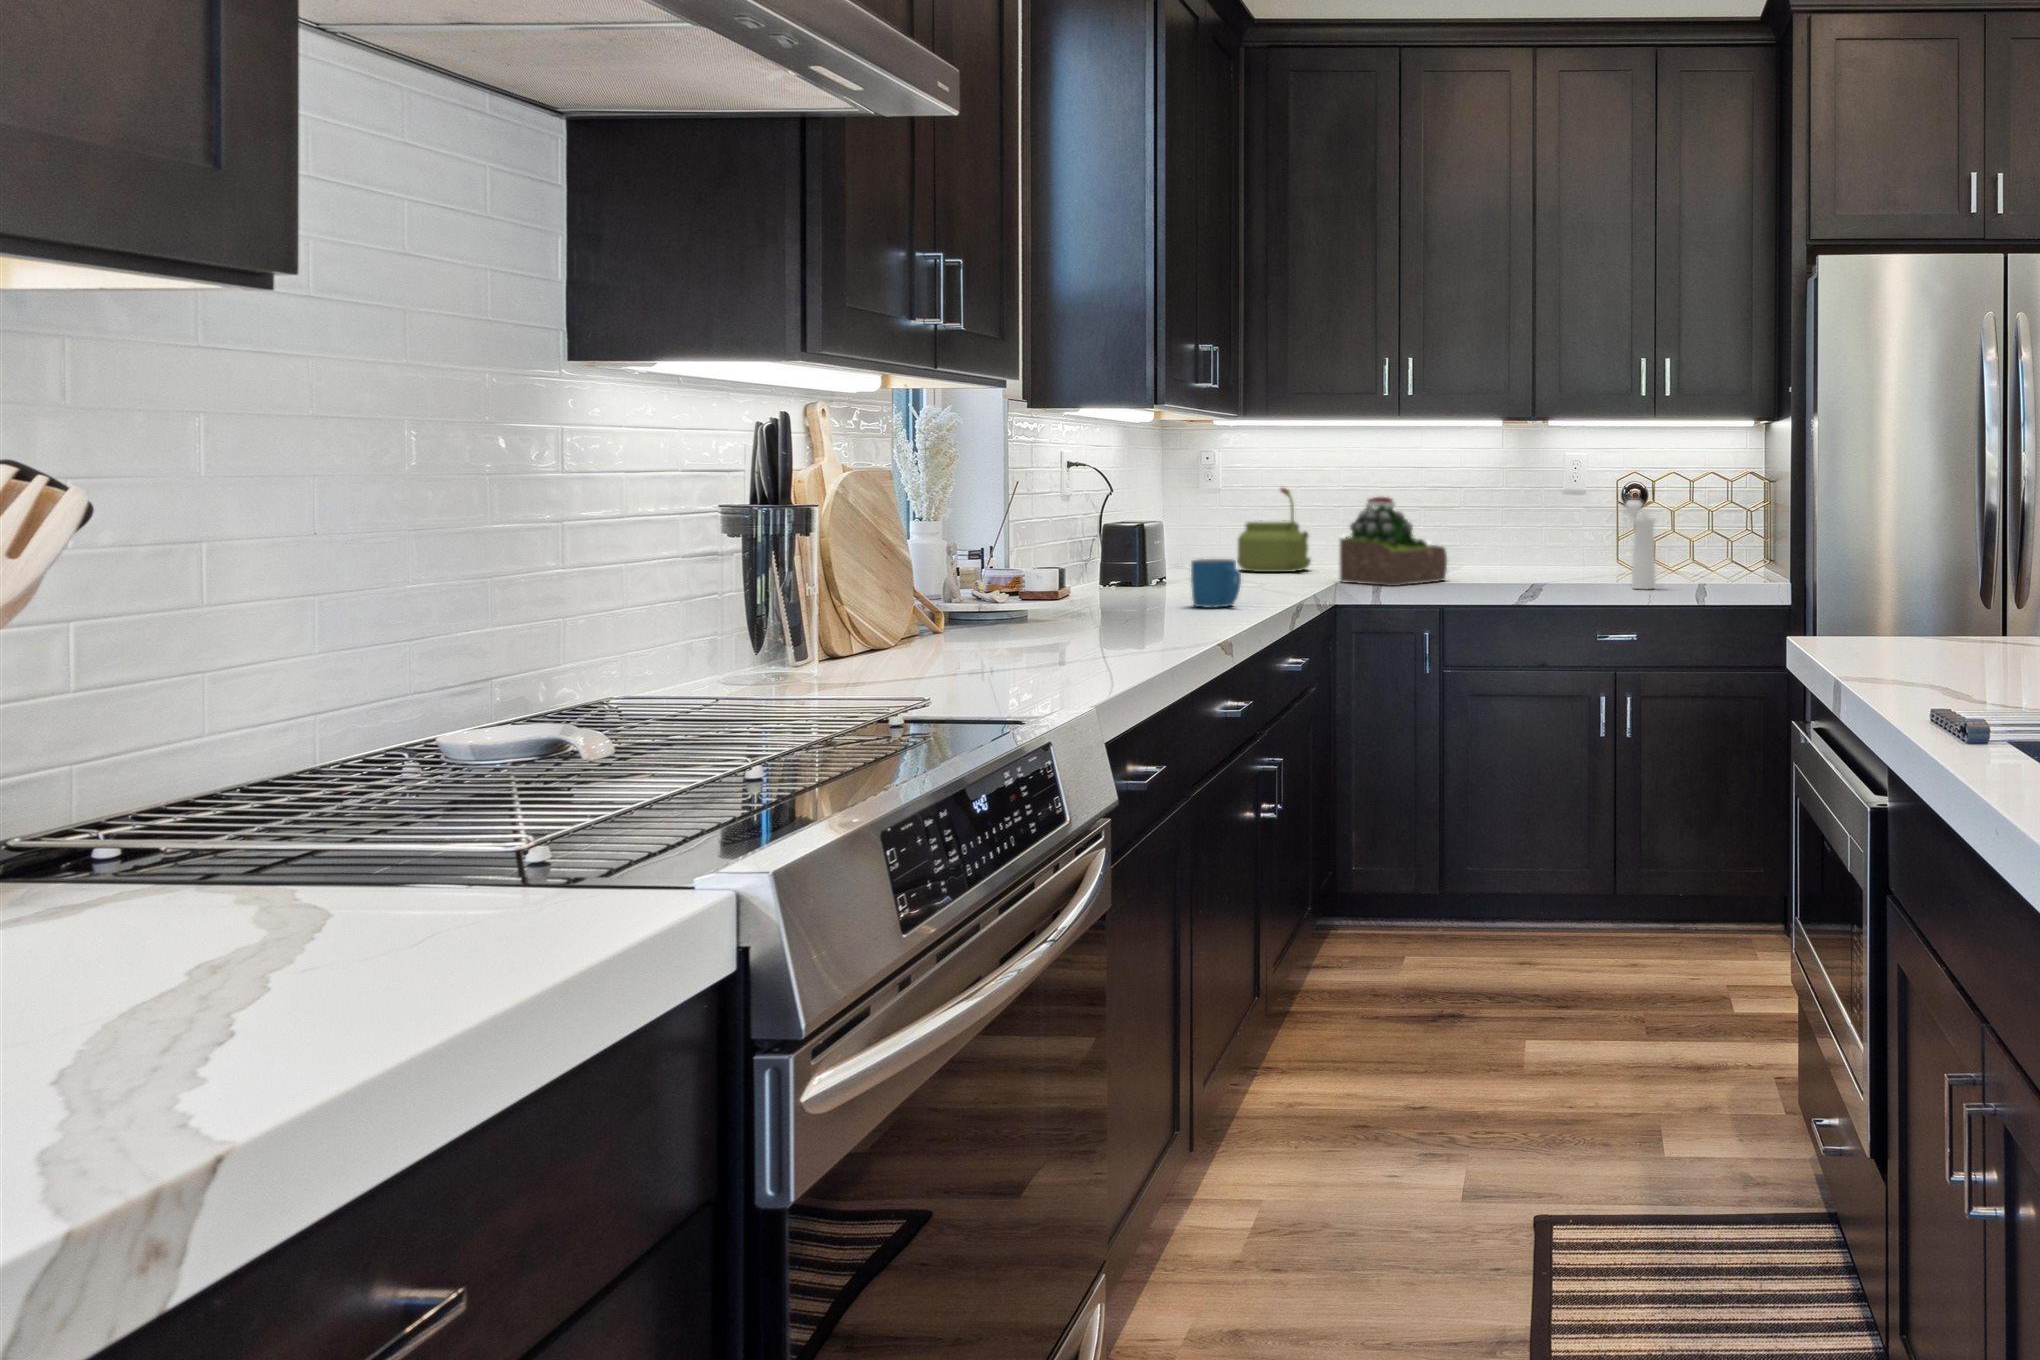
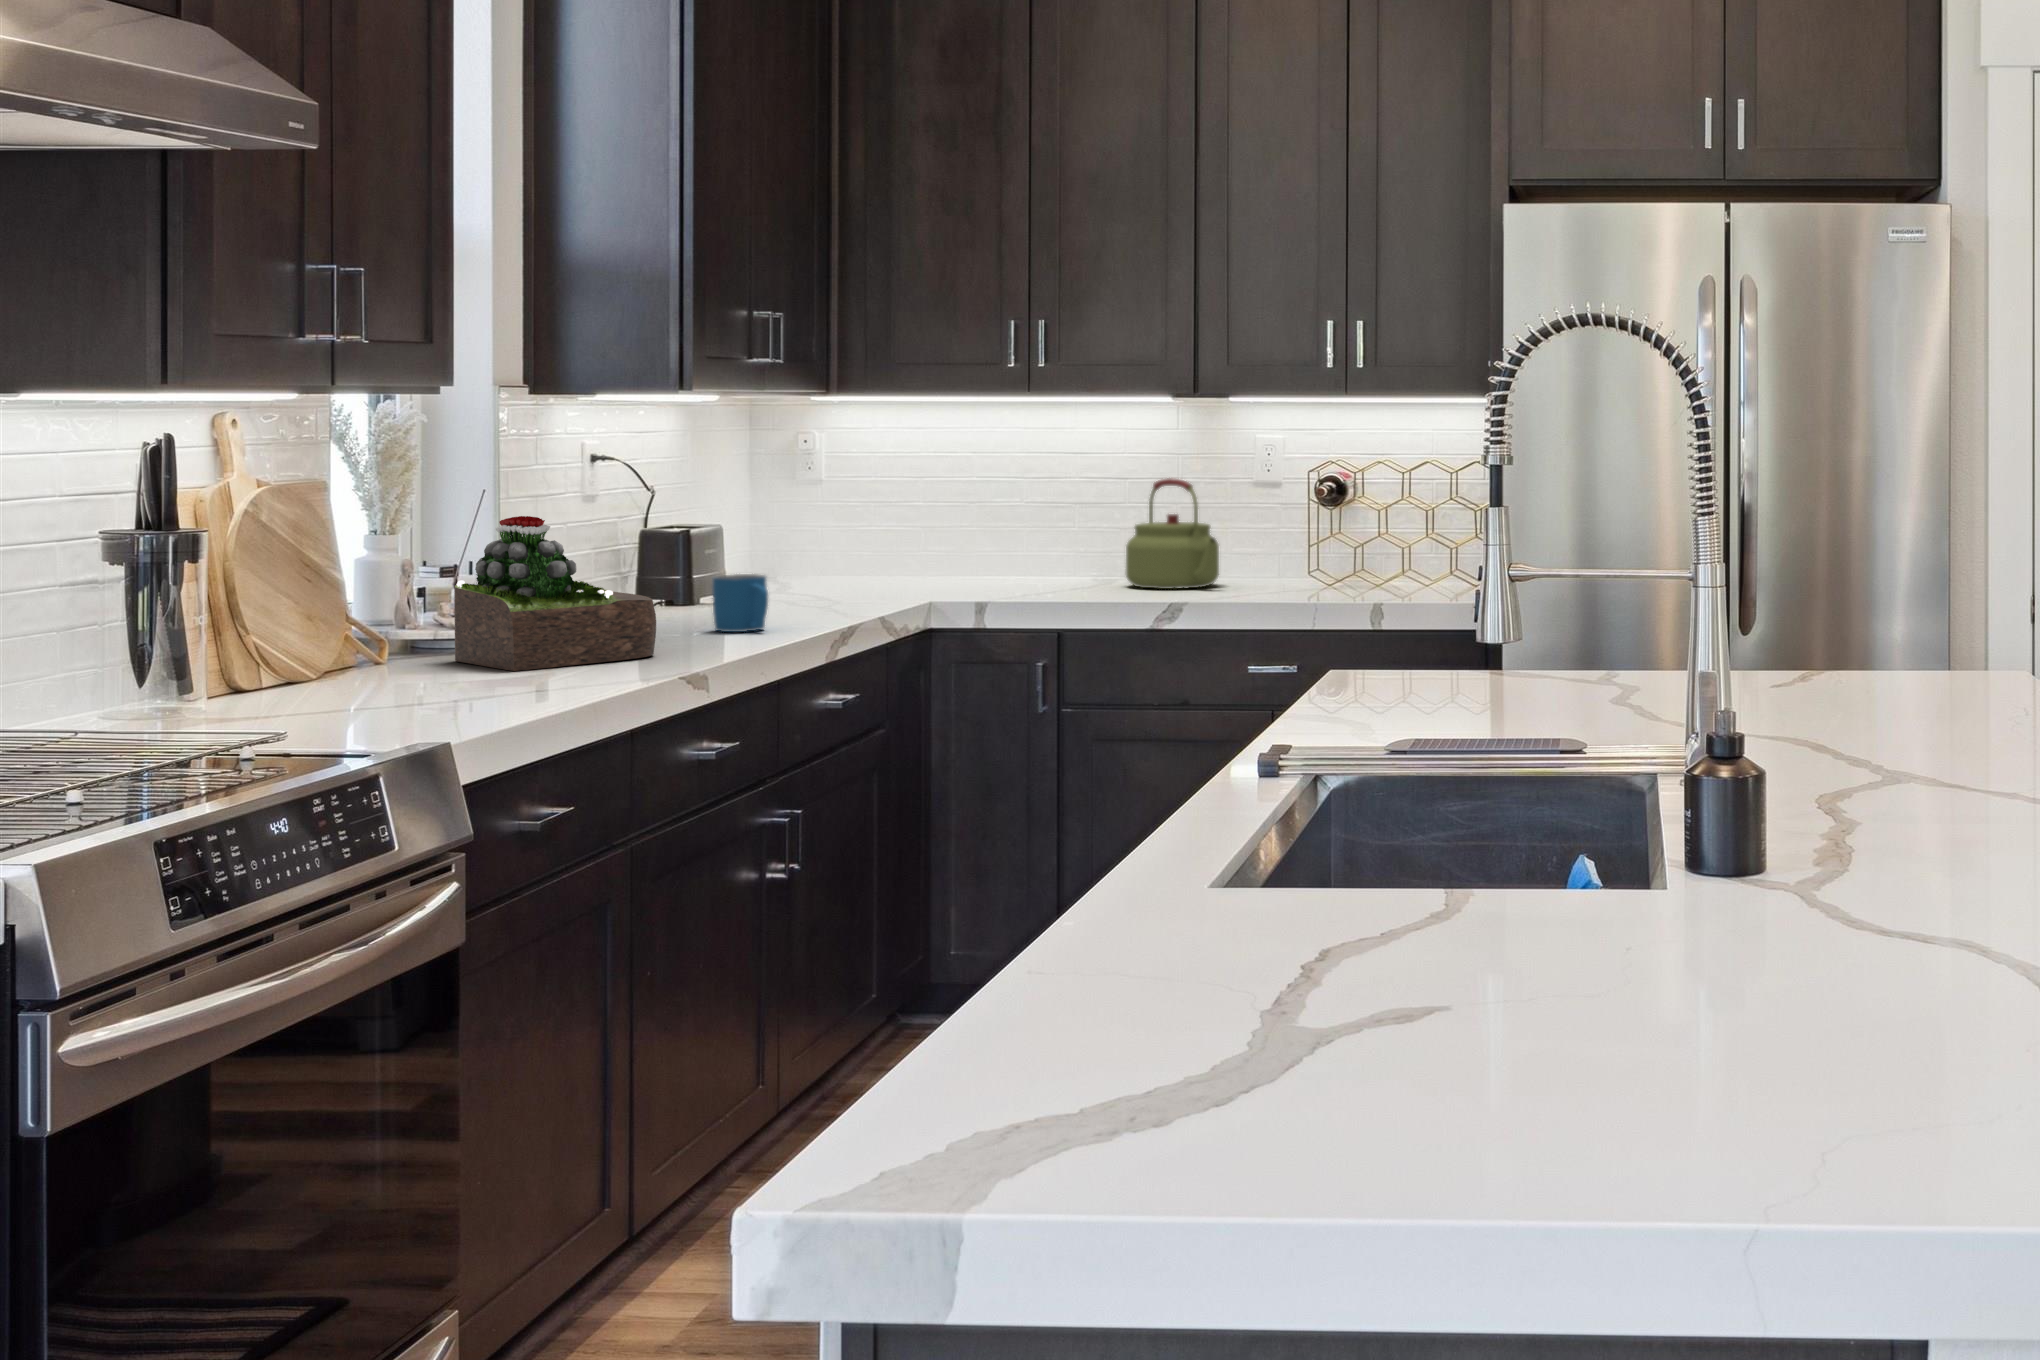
kettle: present [1237,486,1311,572] -> present [1126,478,1219,589]
succulent plant: present [1340,497,1447,586] -> present [454,516,656,671]
pepper mill: present [1626,500,1655,589] -> none [1291,498,1320,608]

